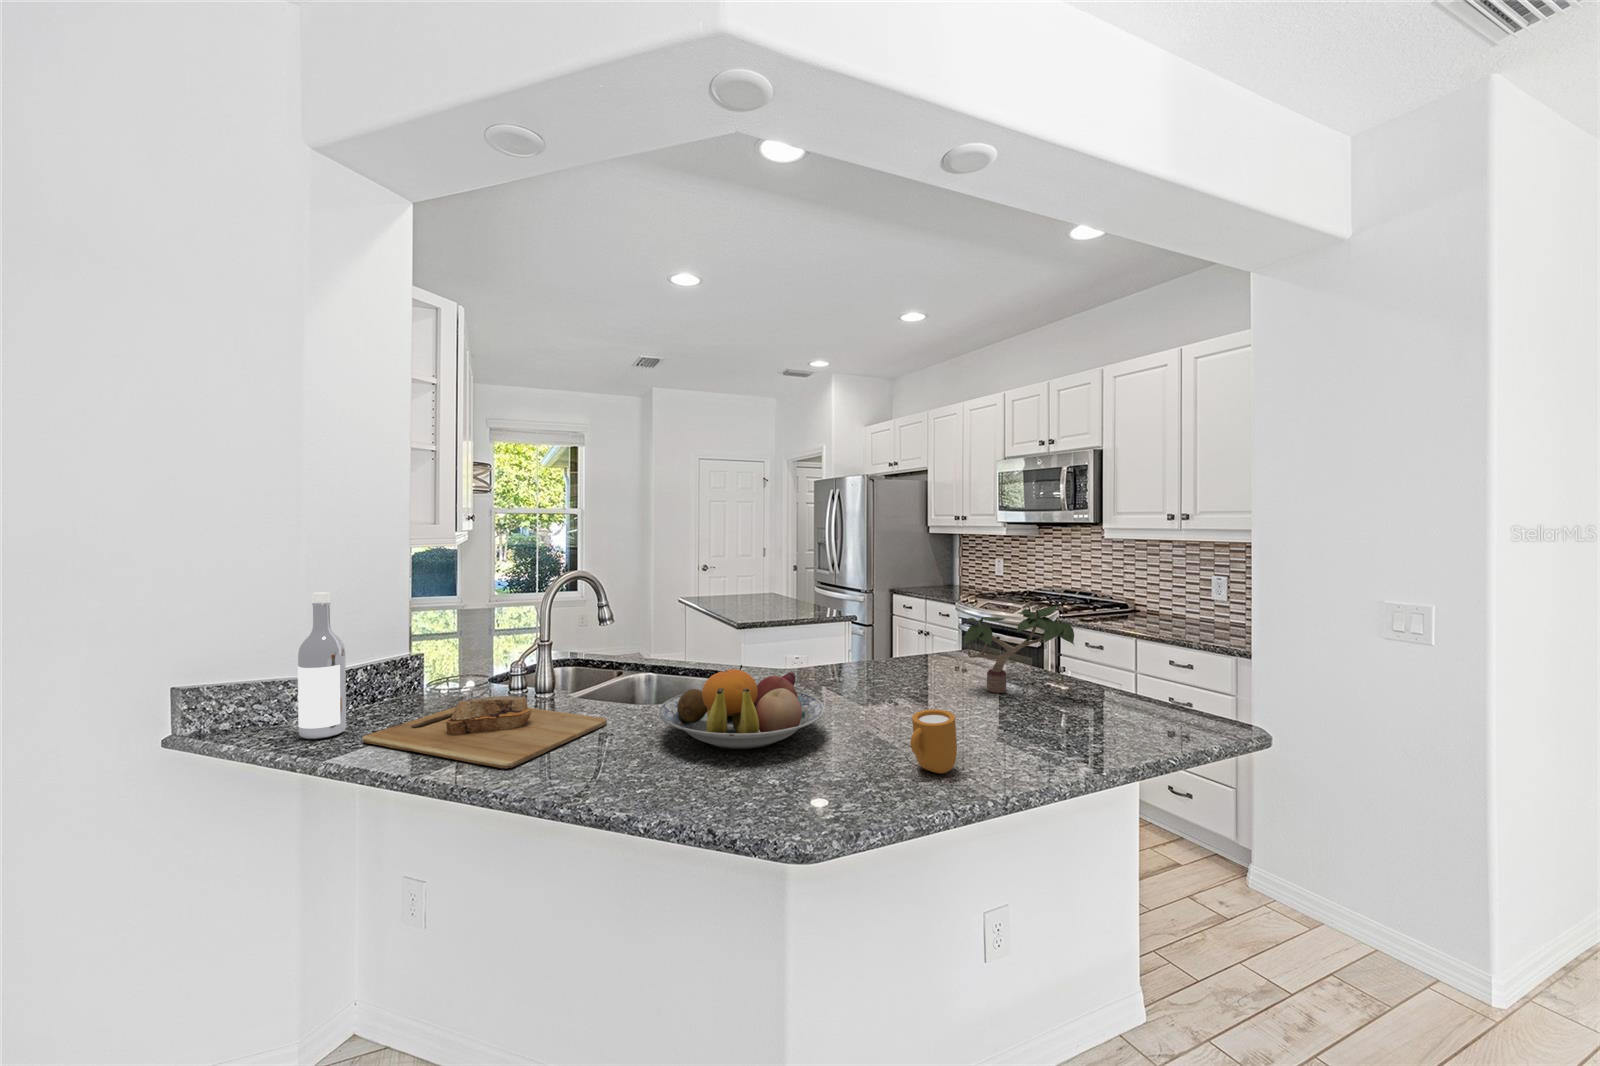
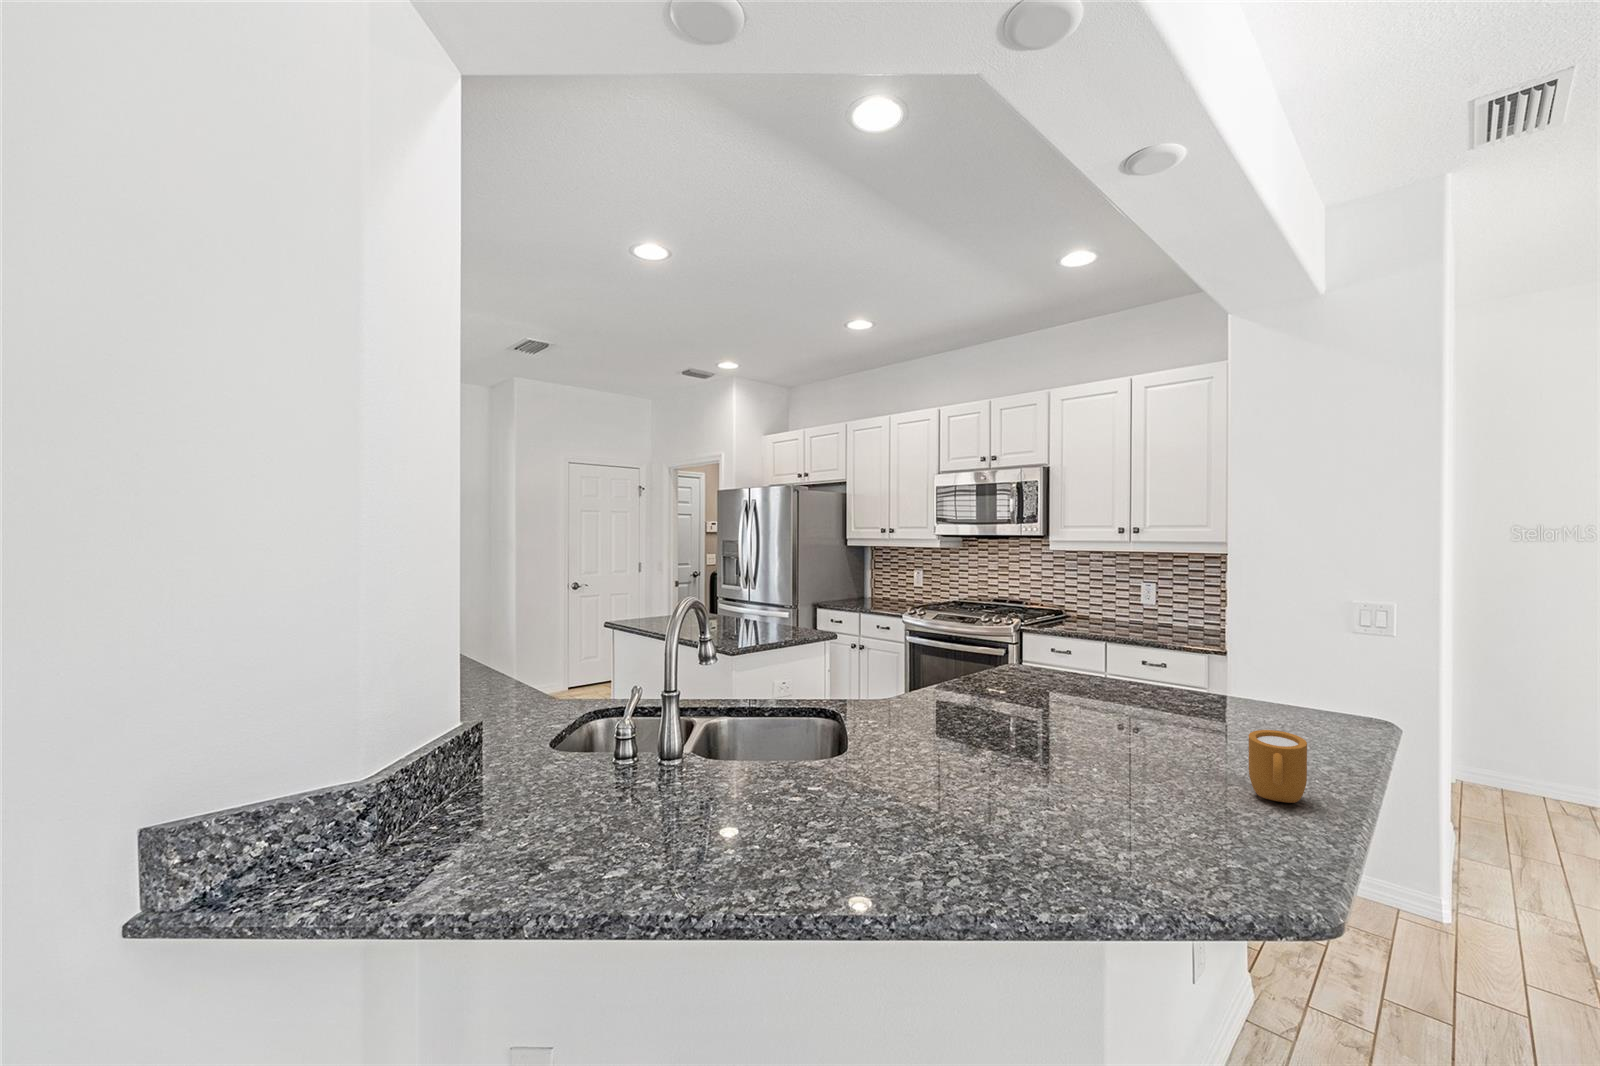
wine bottle: present [297,592,346,739] -> none [407,637,477,877]
potted plant: present [964,605,1074,693] -> none [1102,605,1261,706]
fruit bowl: present [659,665,824,749] -> none [911,698,1125,804]
cutting board: present [363,696,607,768] -> none [533,769,833,877]

